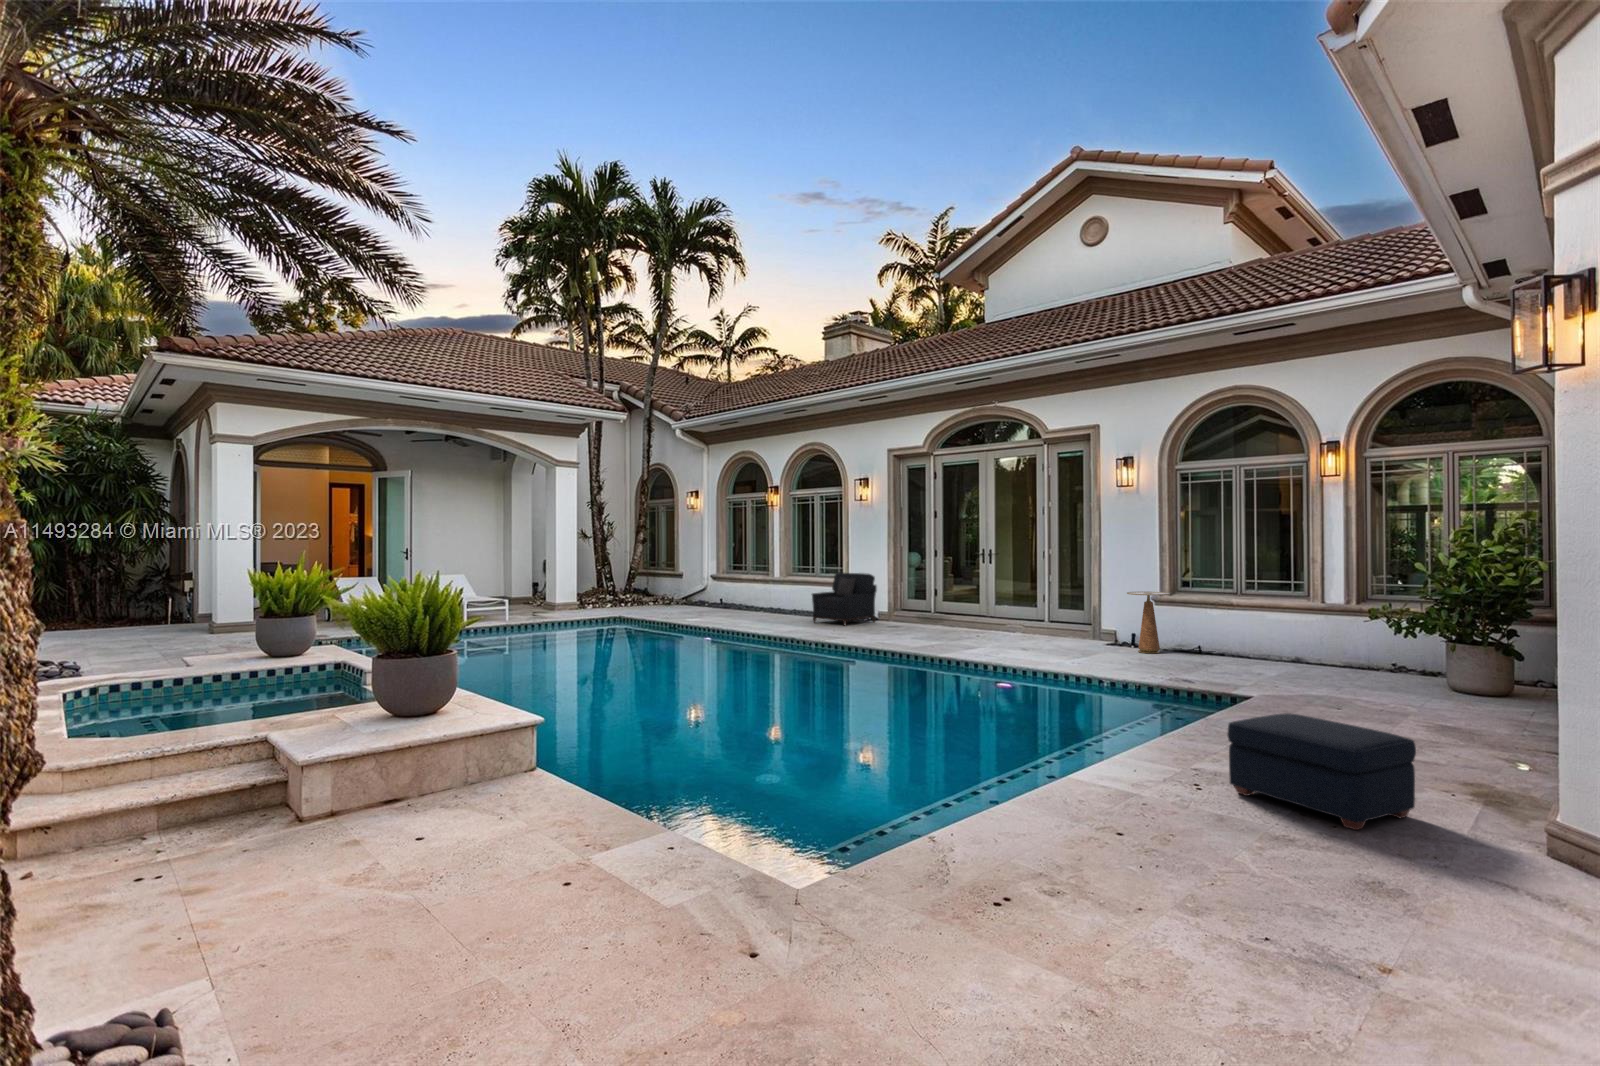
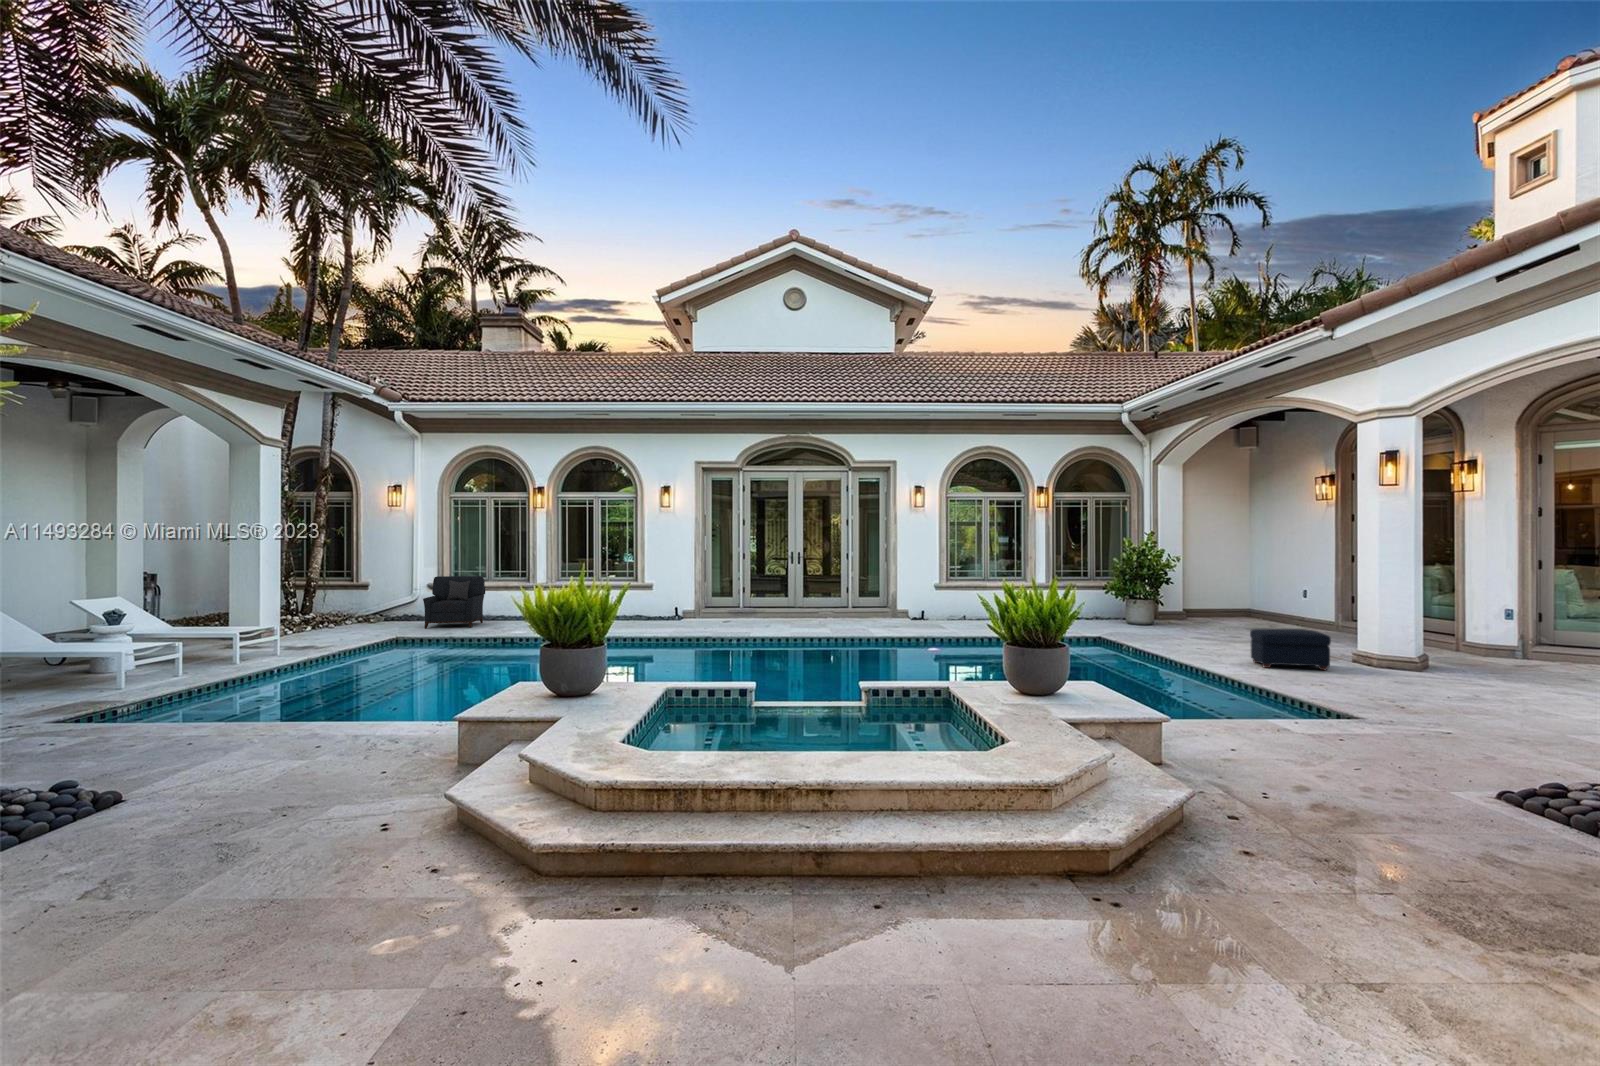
armchair: present [812,573,877,625] -> present [423,576,485,629]
side table: present [1127,592,1170,654] -> none [930,580,957,622]

